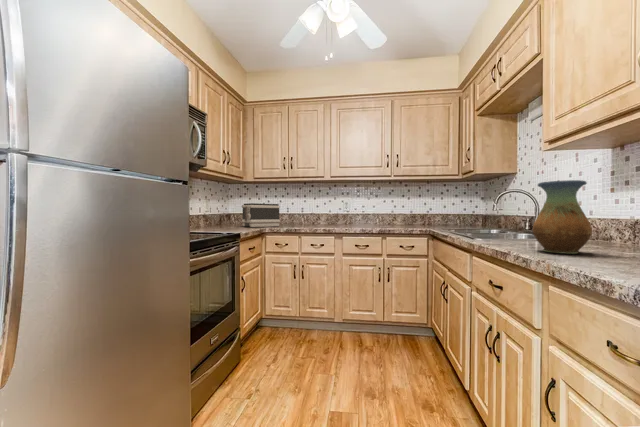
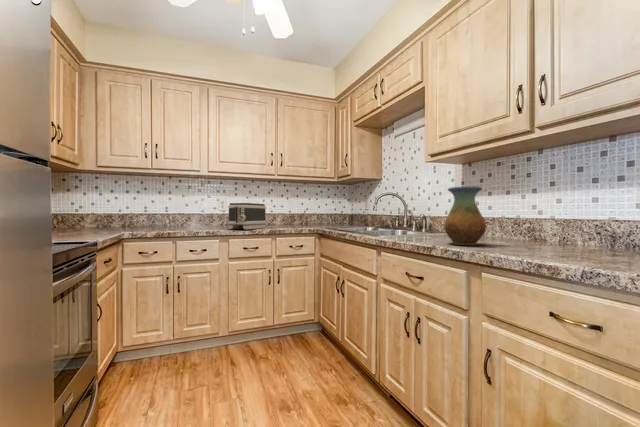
toaster: present [242,203,280,227] -> present [228,203,266,229]

